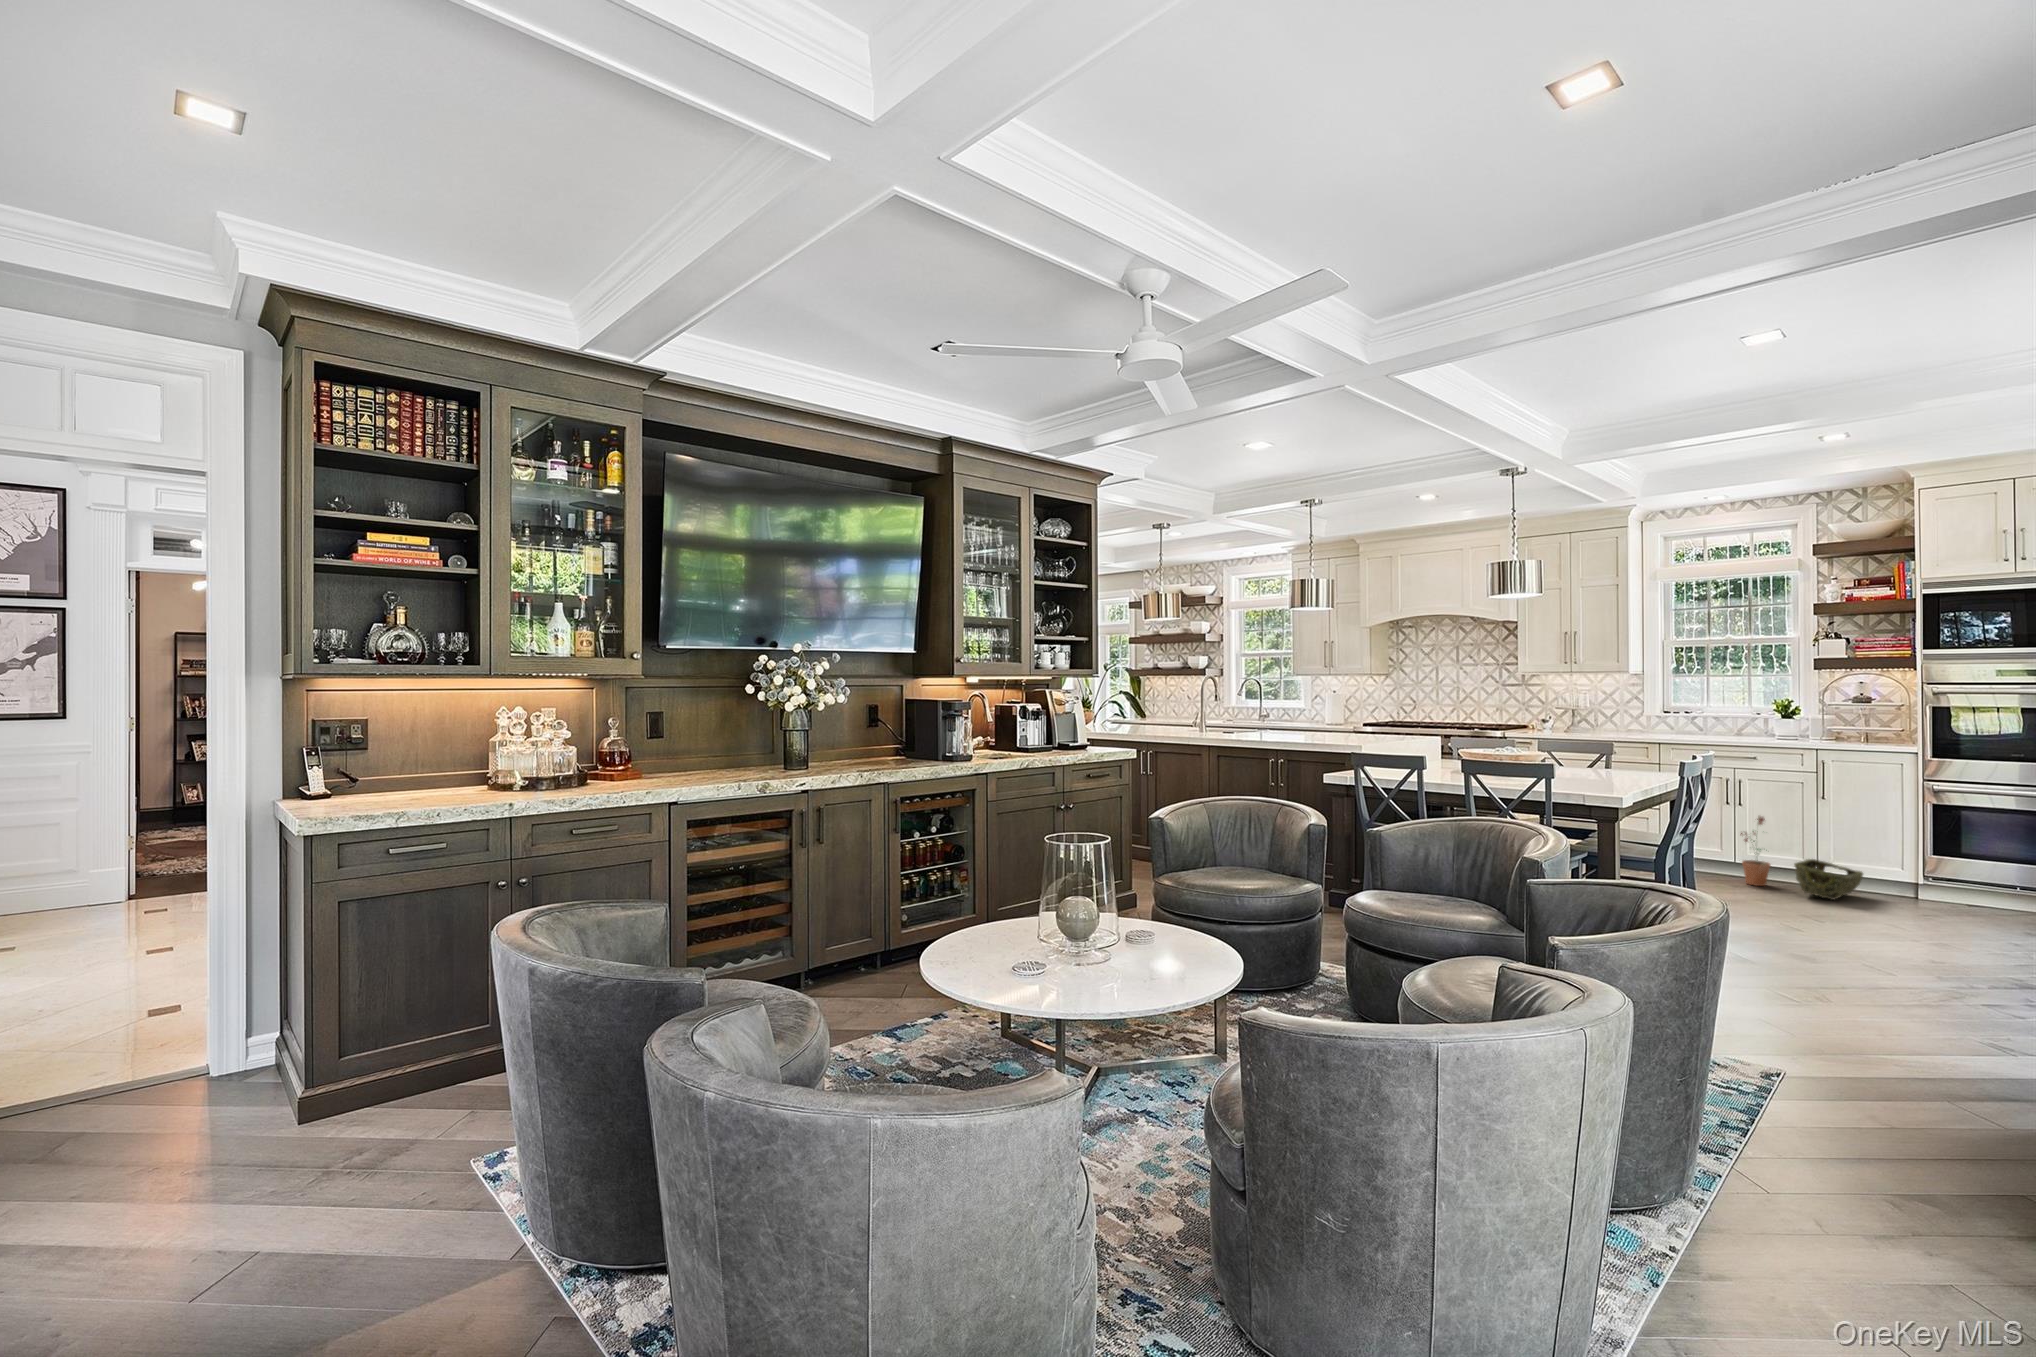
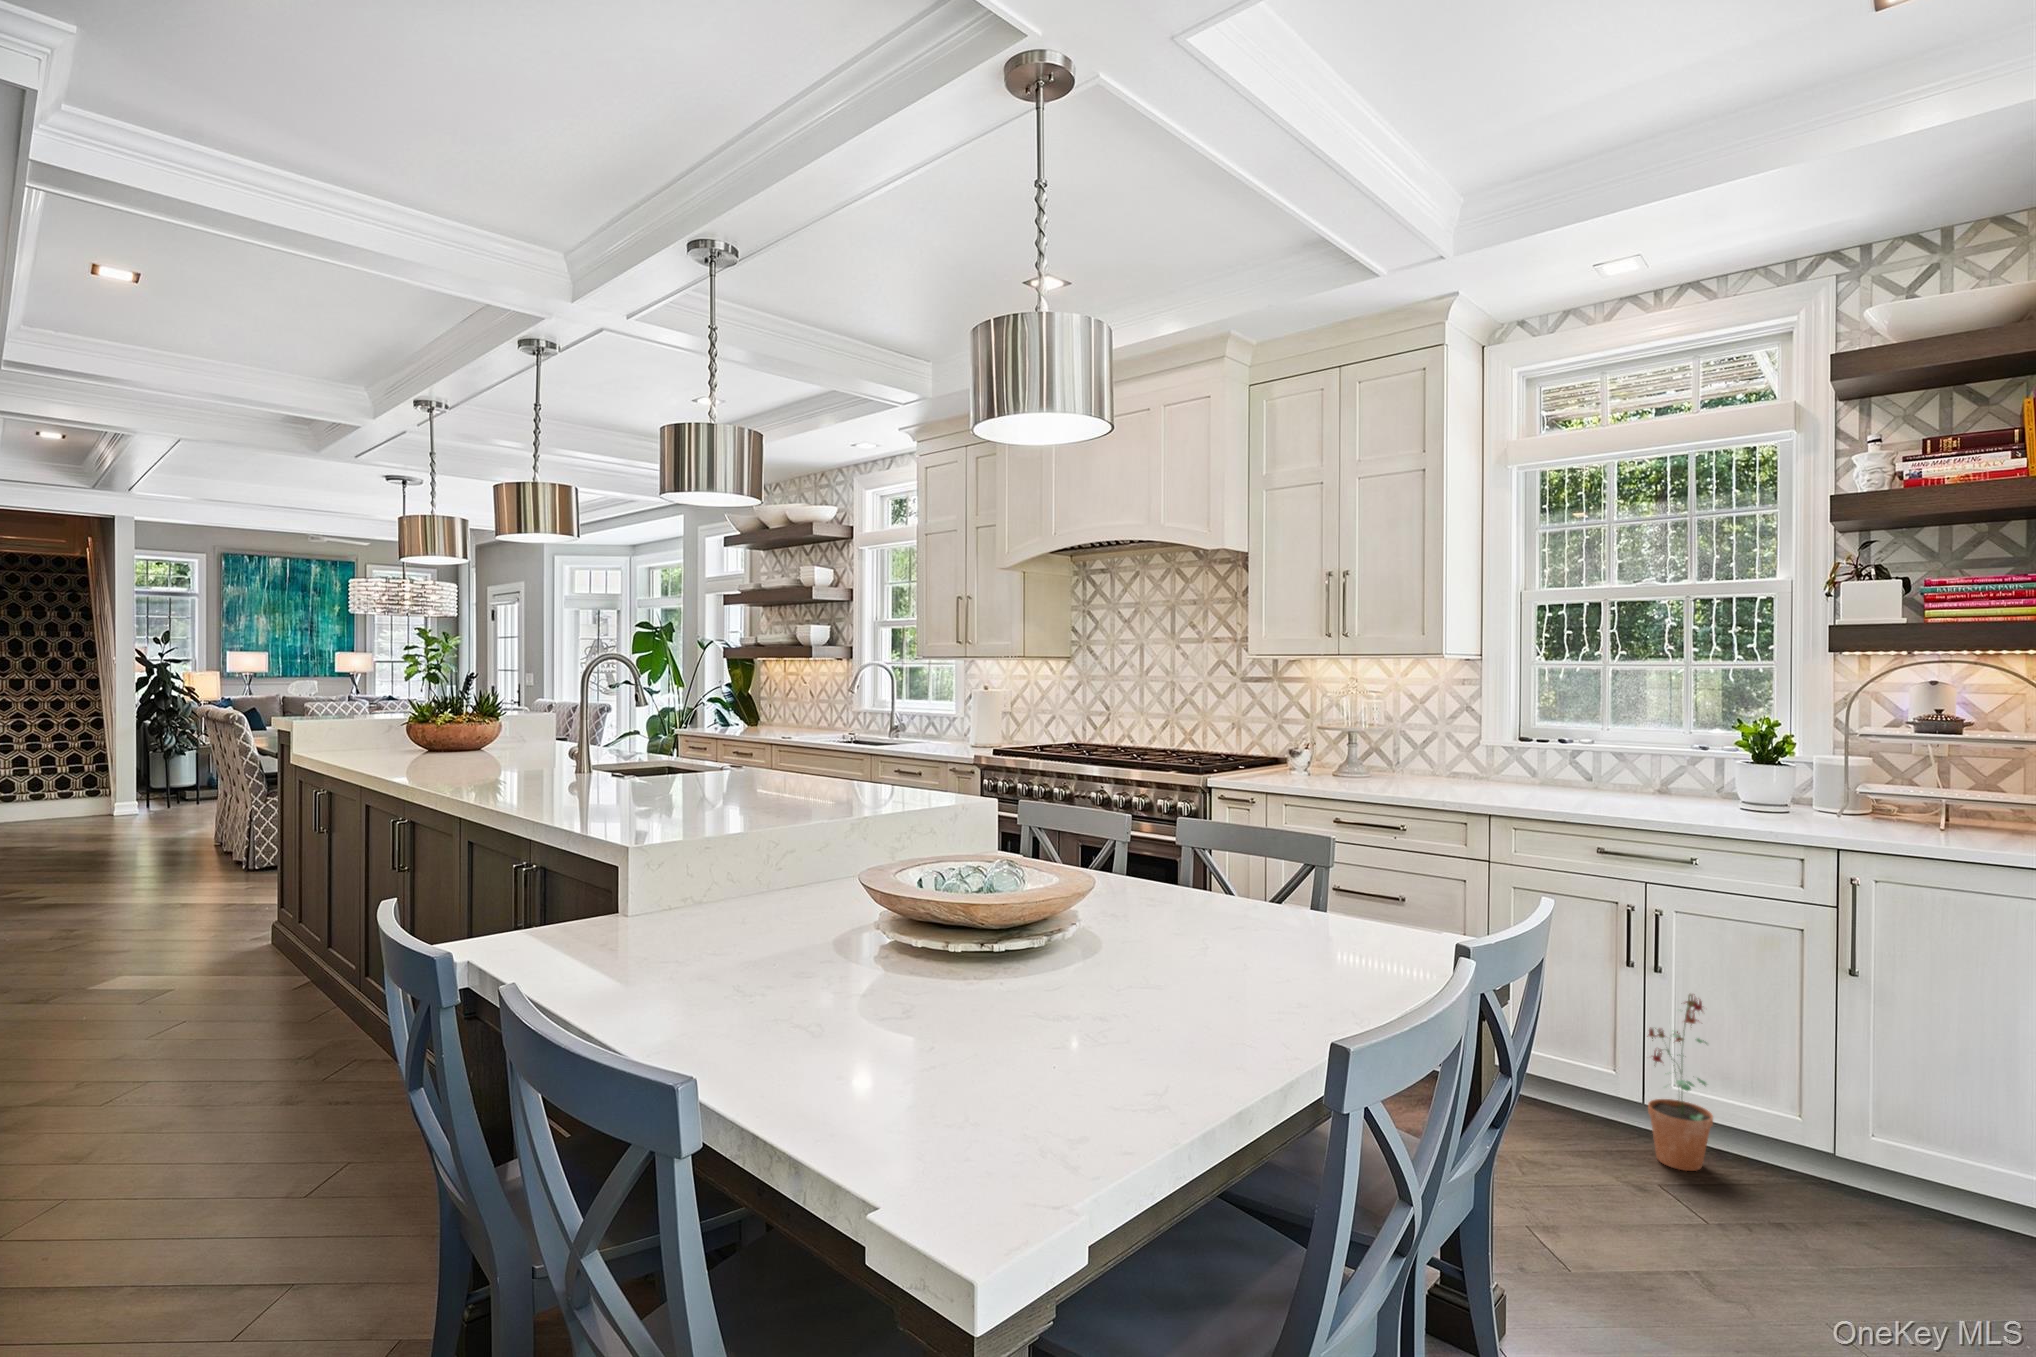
woven basket: present [1794,859,1863,900] -> none [1763,1116,1942,1261]

